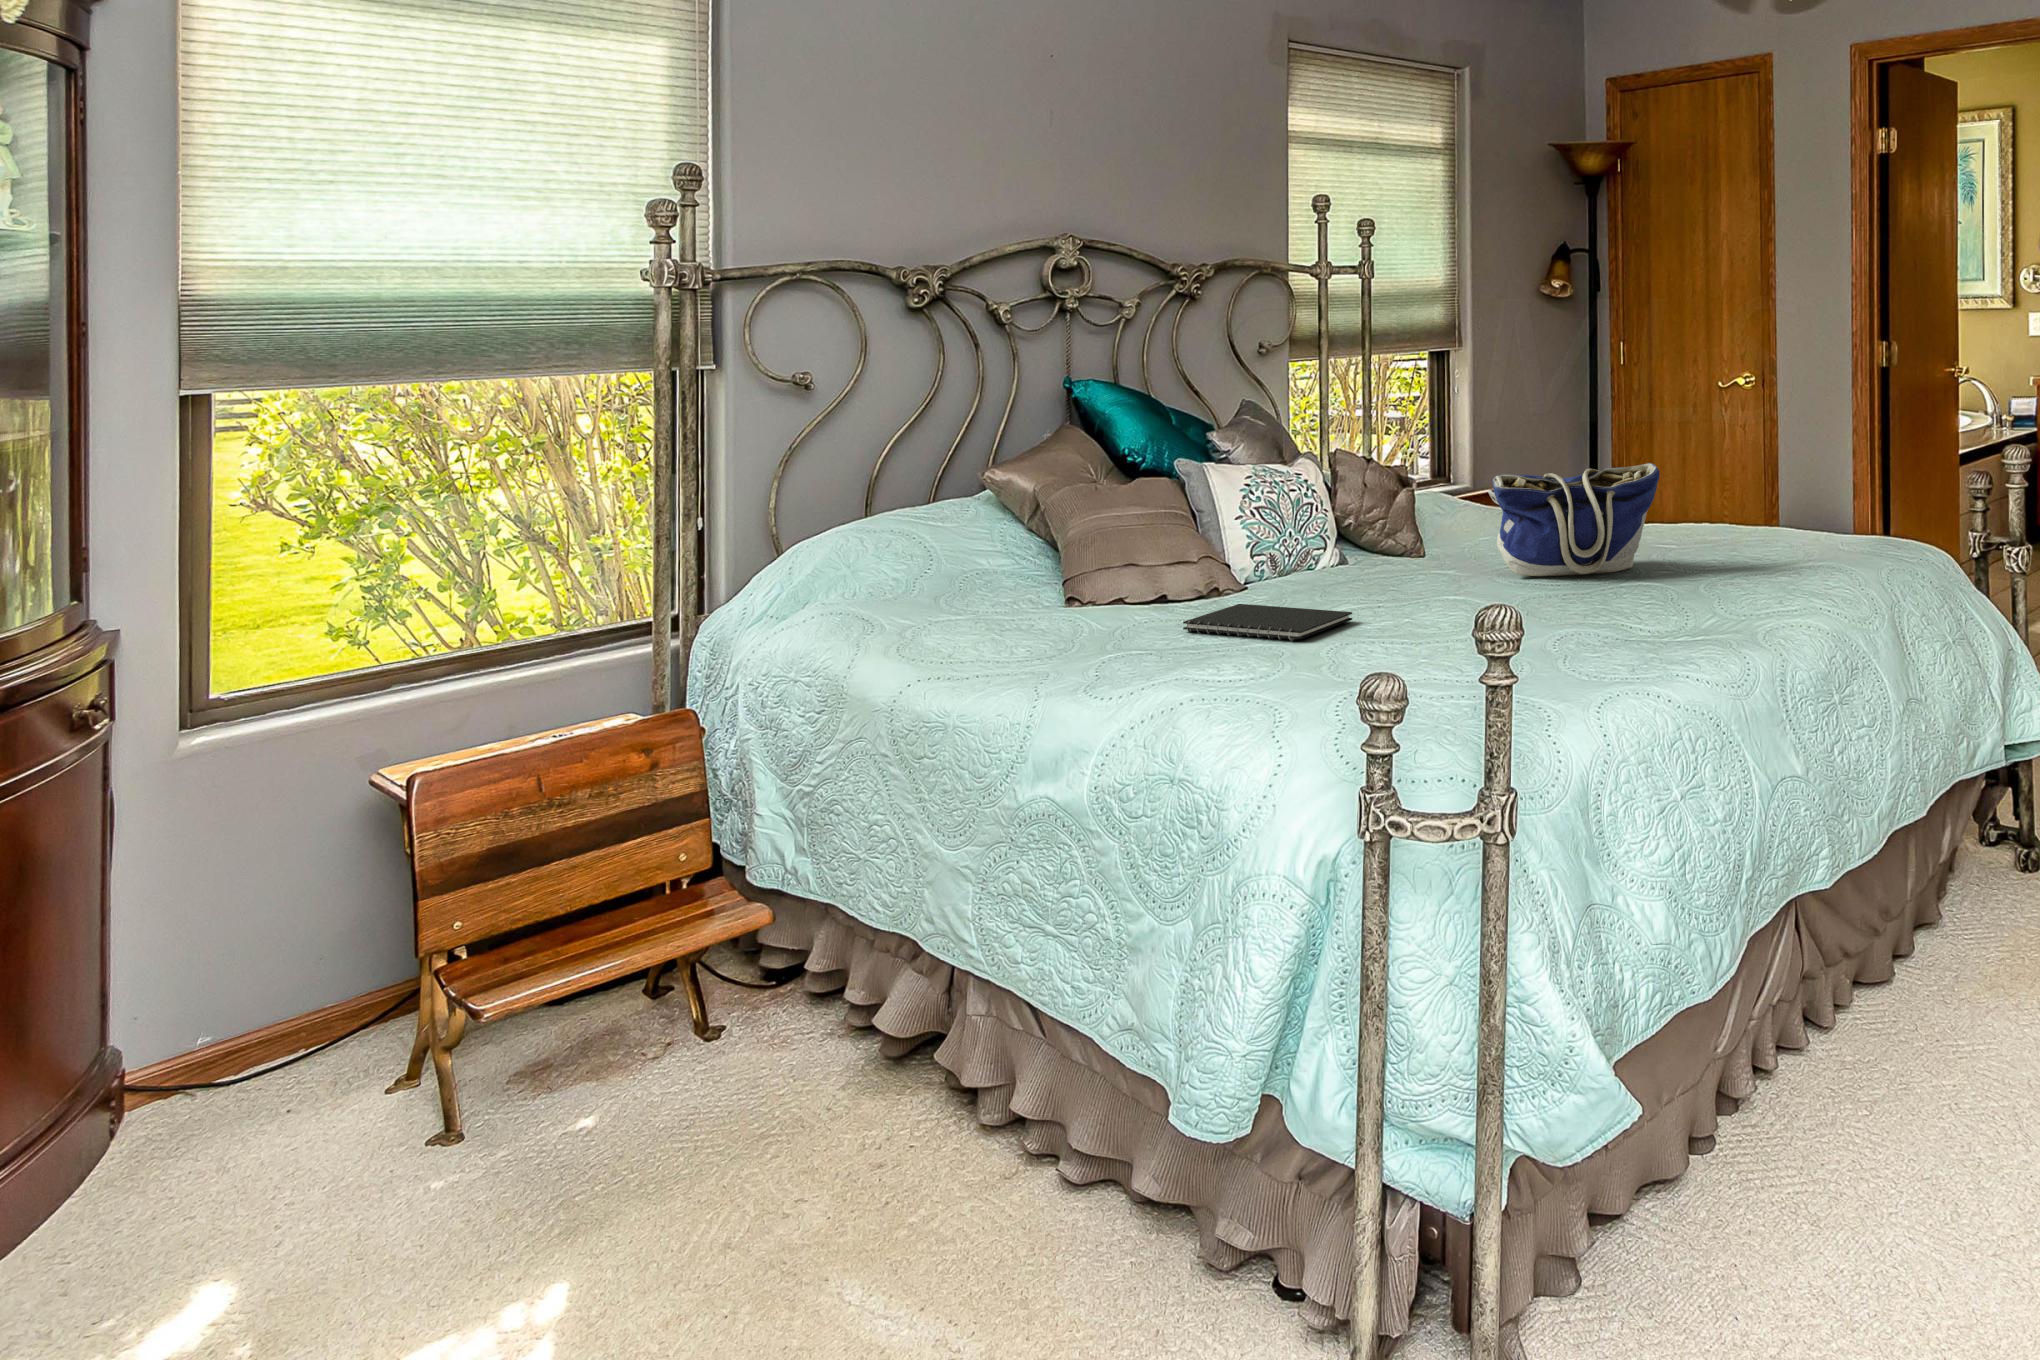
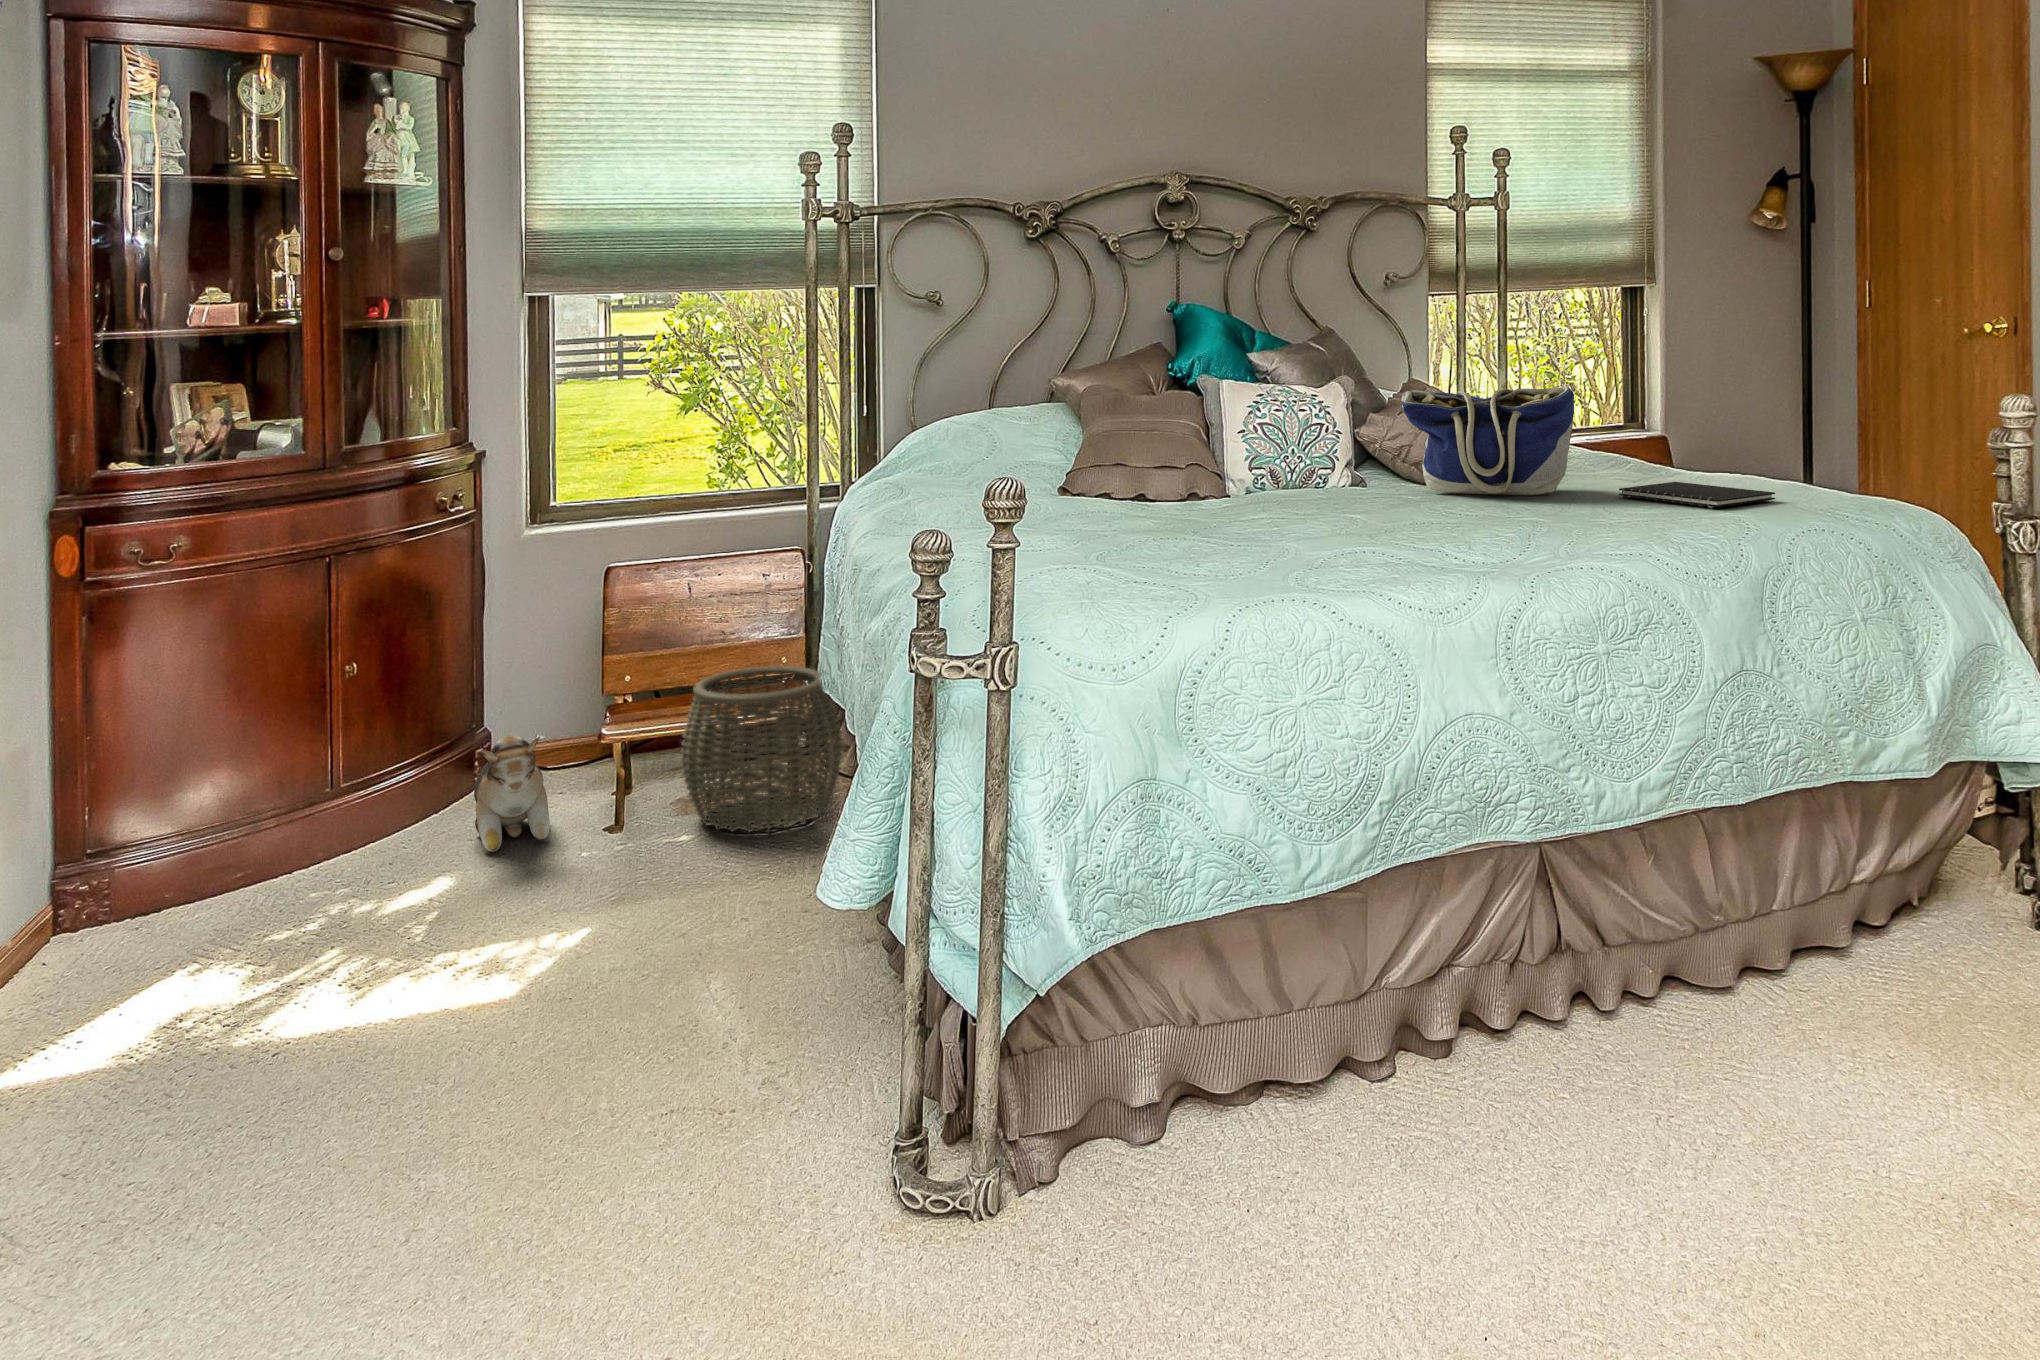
notebook: present [1183,604,1352,641] -> present [1619,482,1775,508]
woven basket: none [609,879,848,1132] -> present [681,666,843,832]
plush toy: none [255,1070,422,1268] -> present [474,735,550,852]

